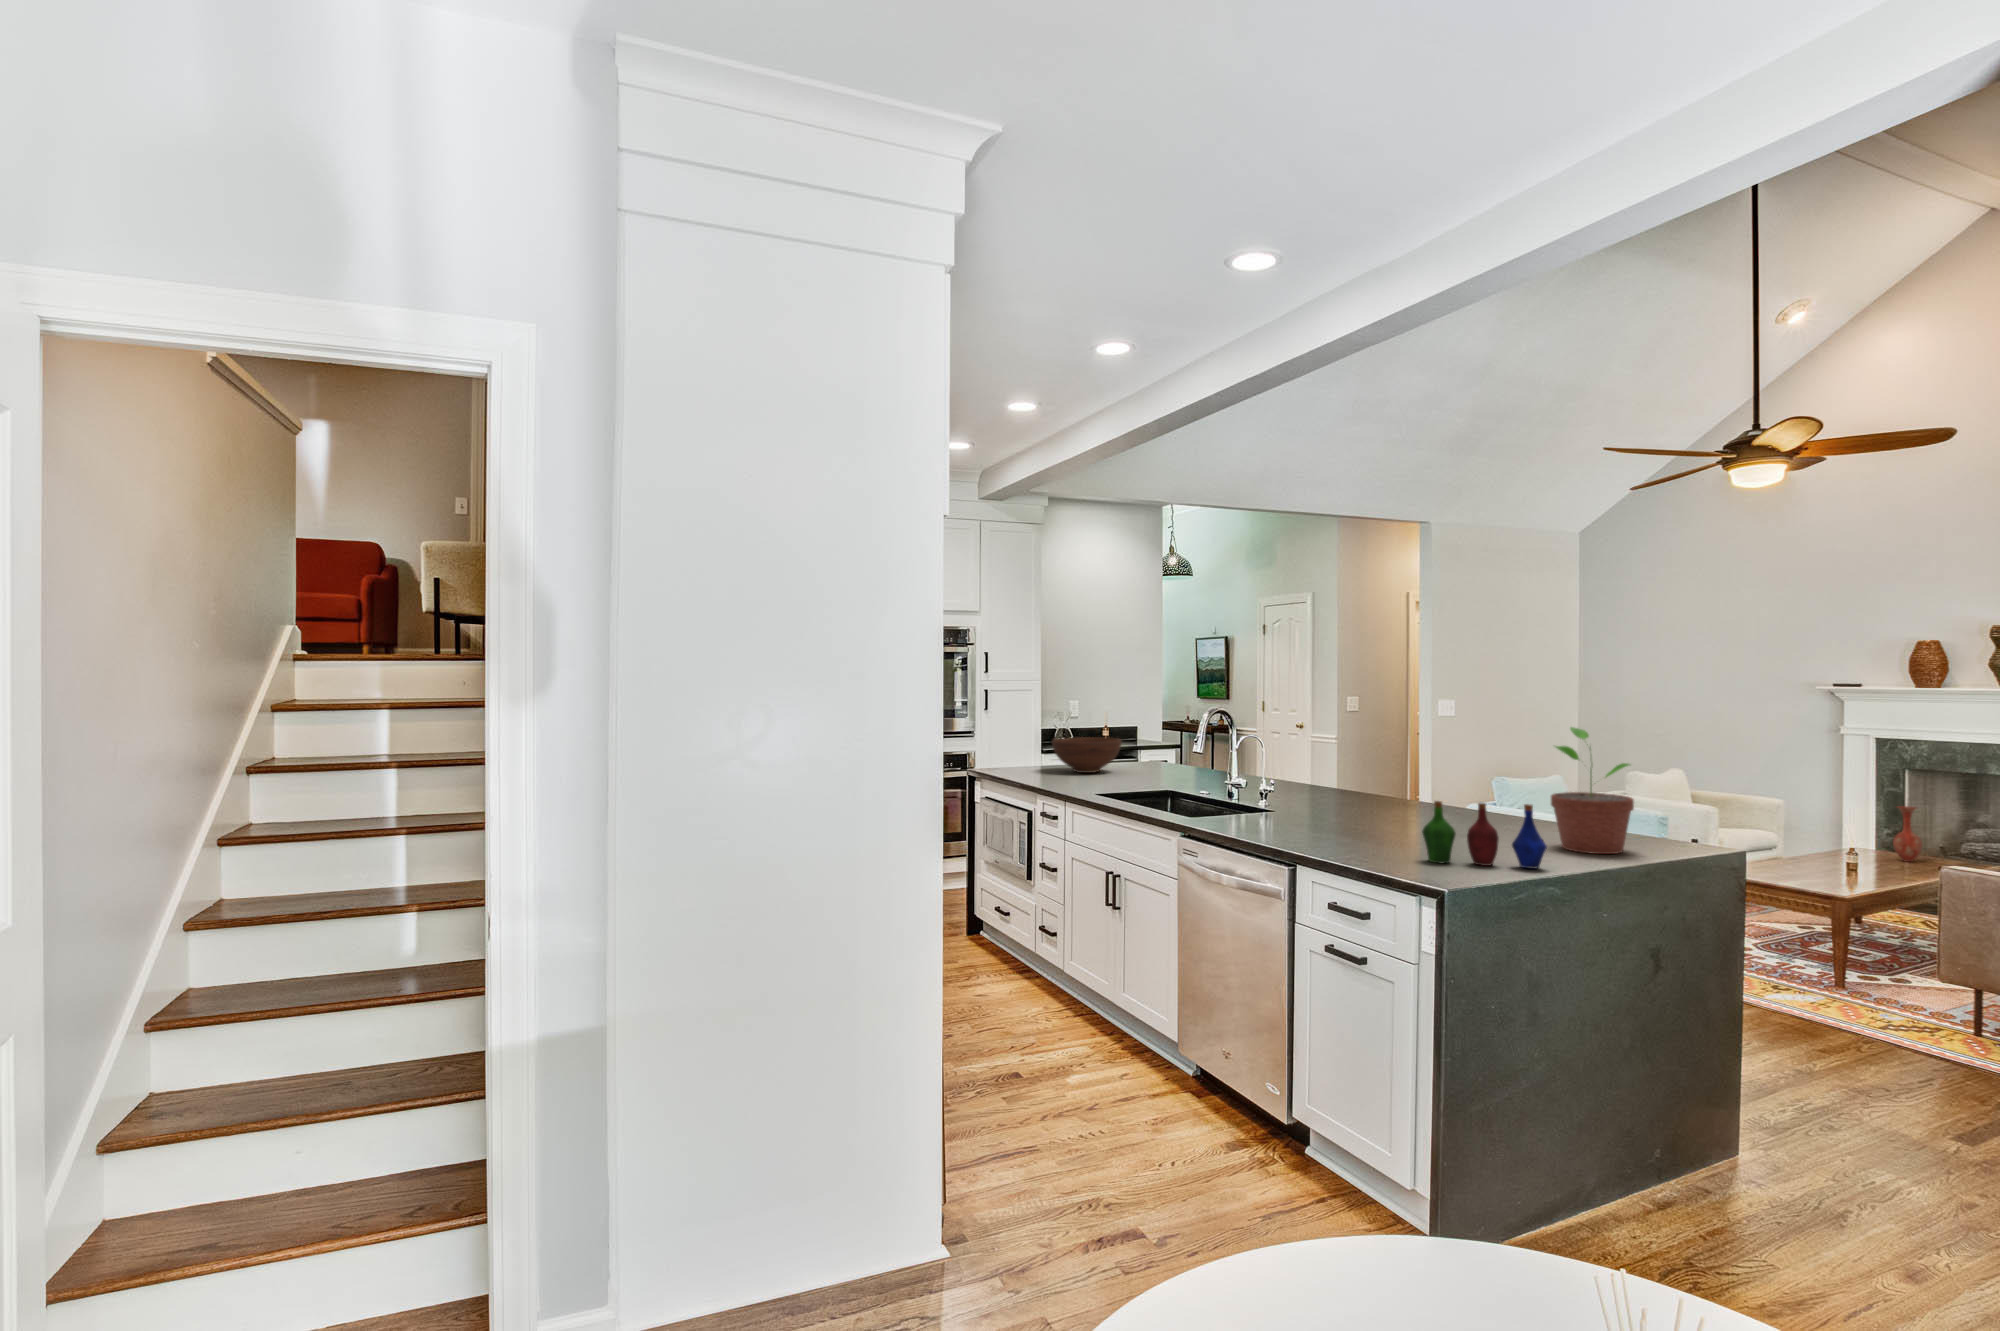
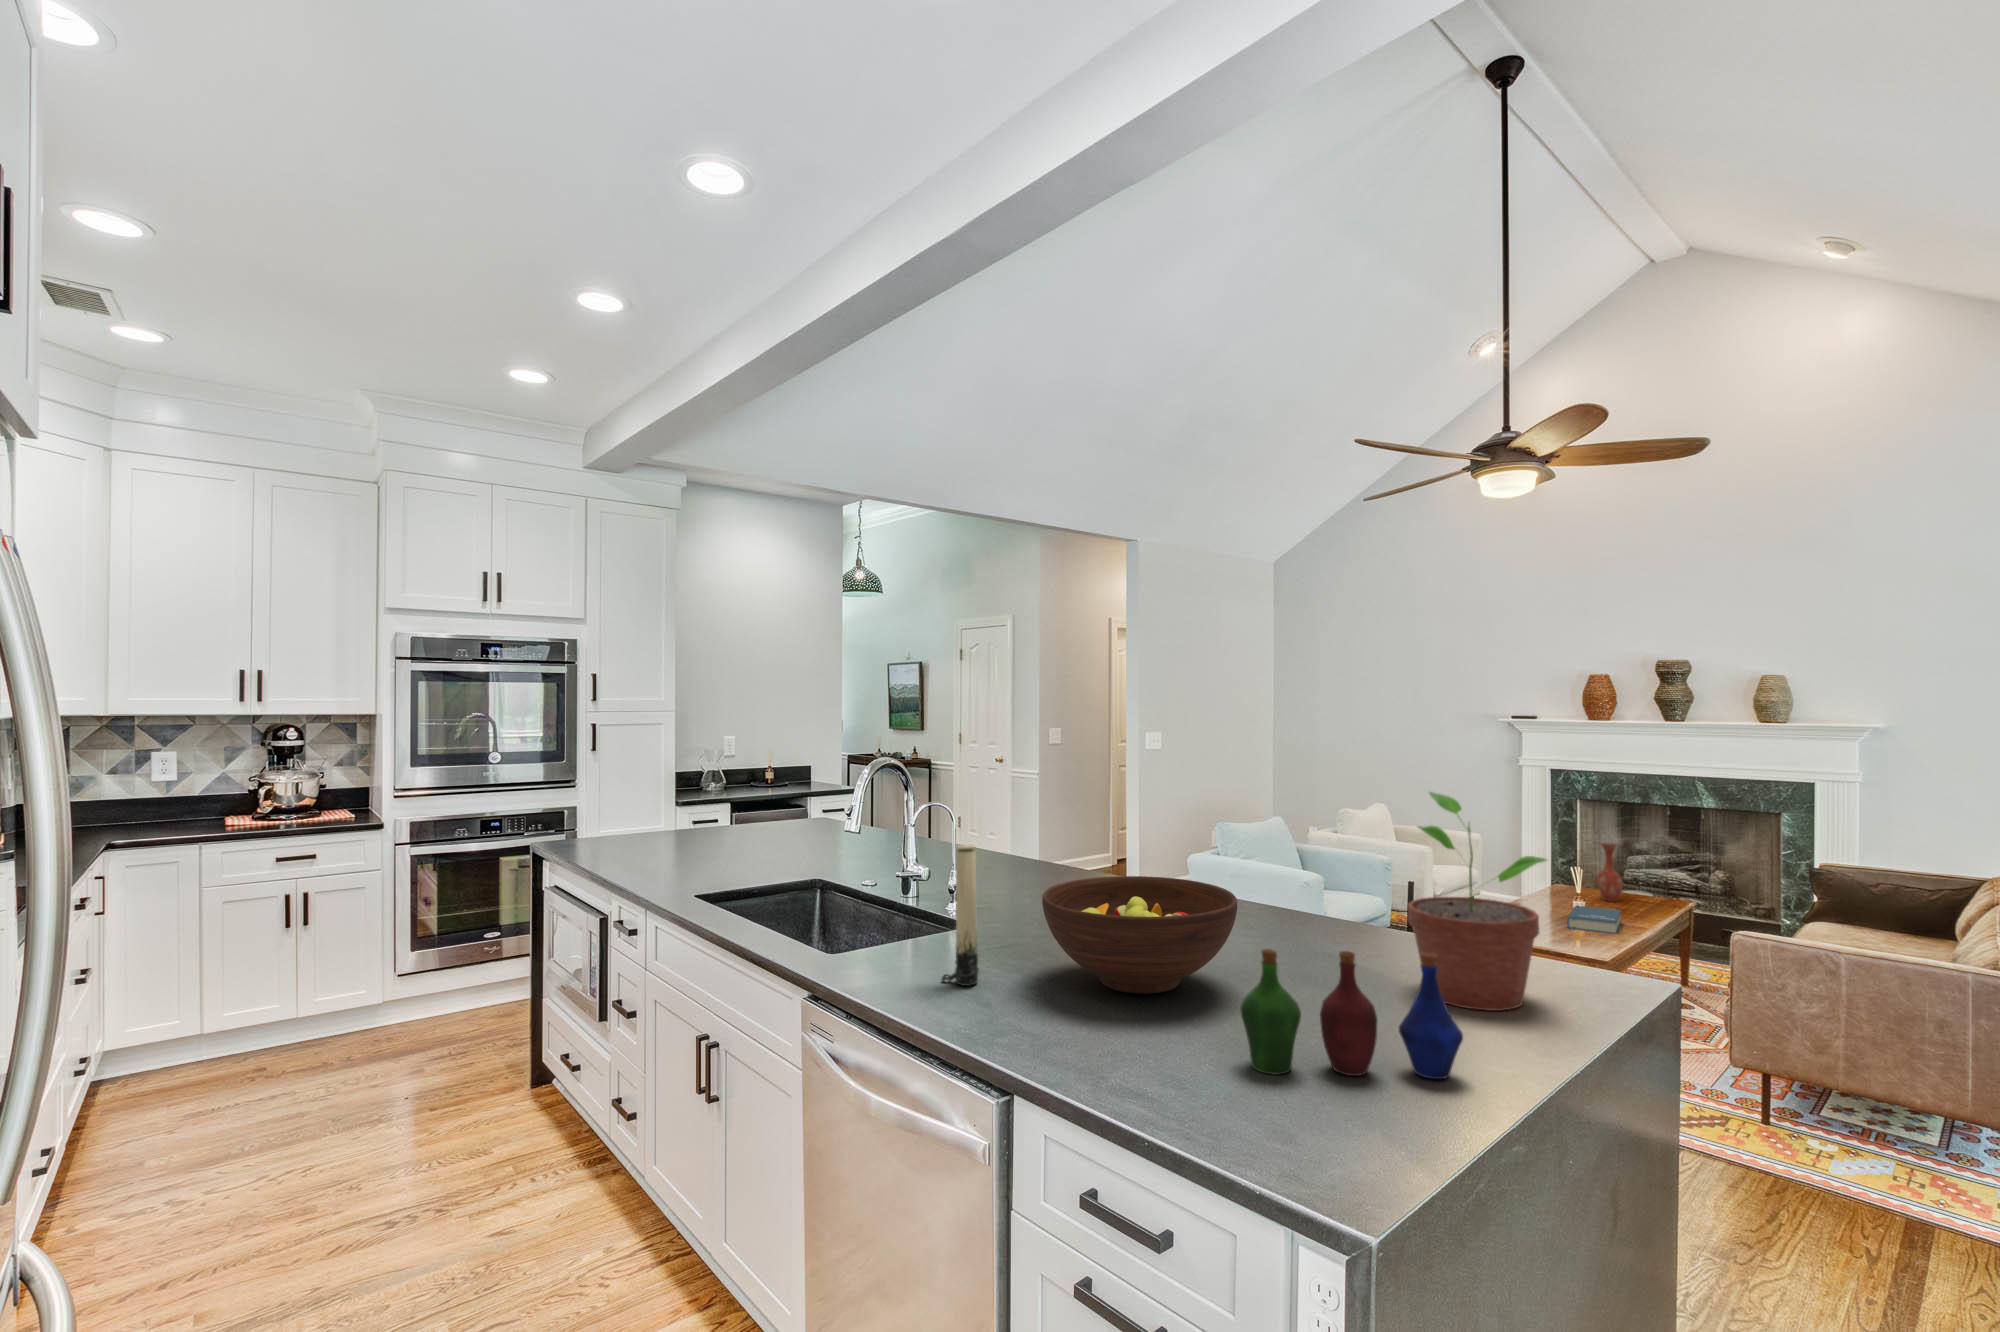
fruit bowl: present [1052,737,1122,773] -> present [1042,876,1237,994]
candle: none [1259,753,1281,832] -> present [942,844,979,986]
book: none [1833,858,1897,882] -> present [1567,906,1621,934]

